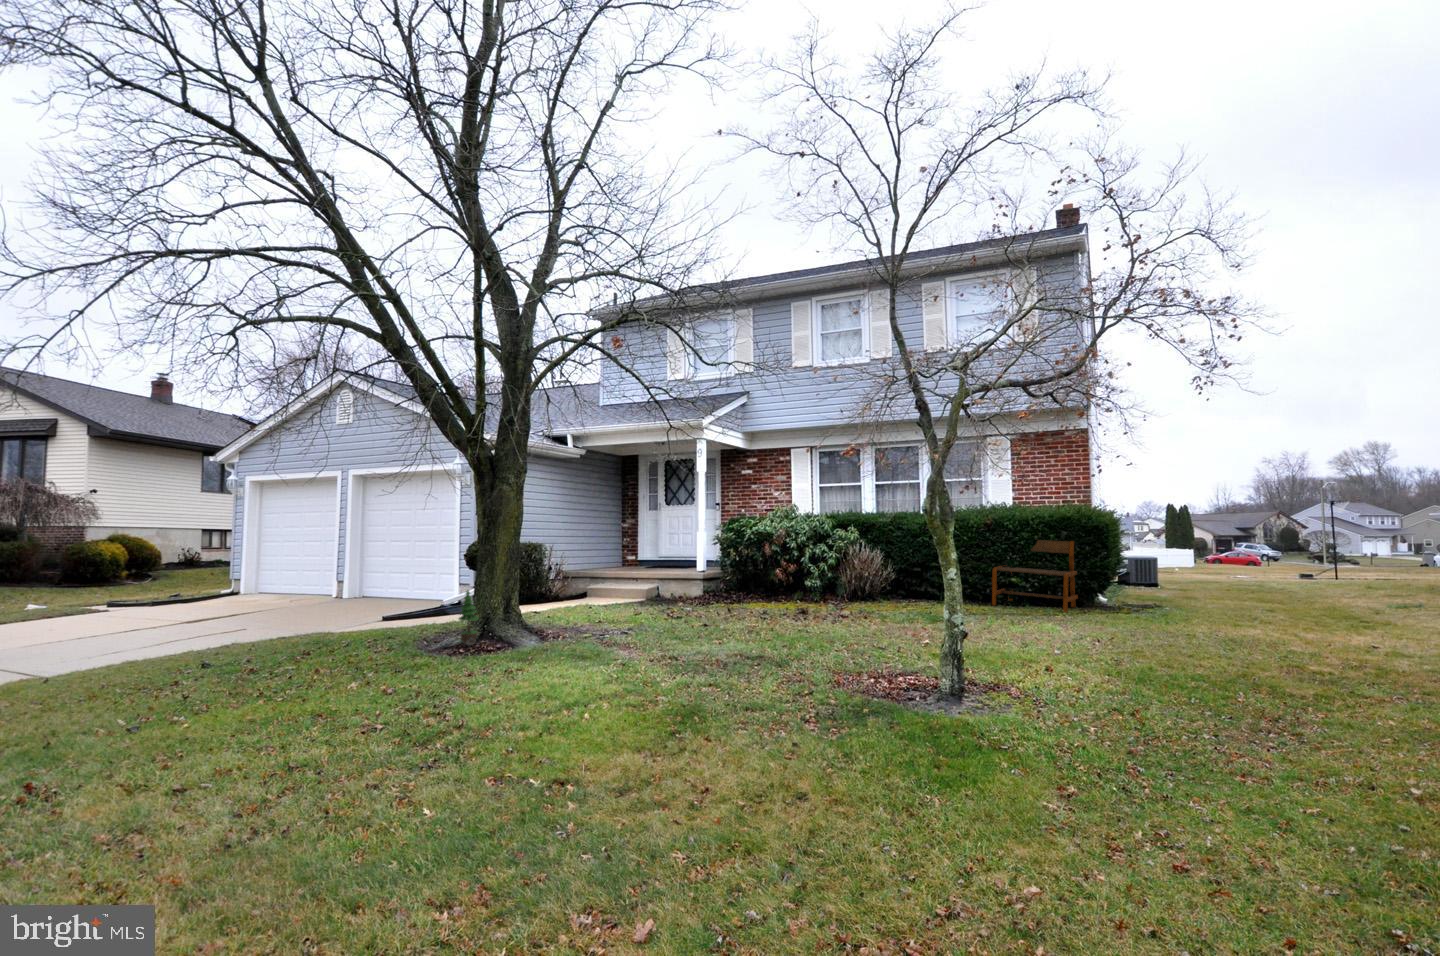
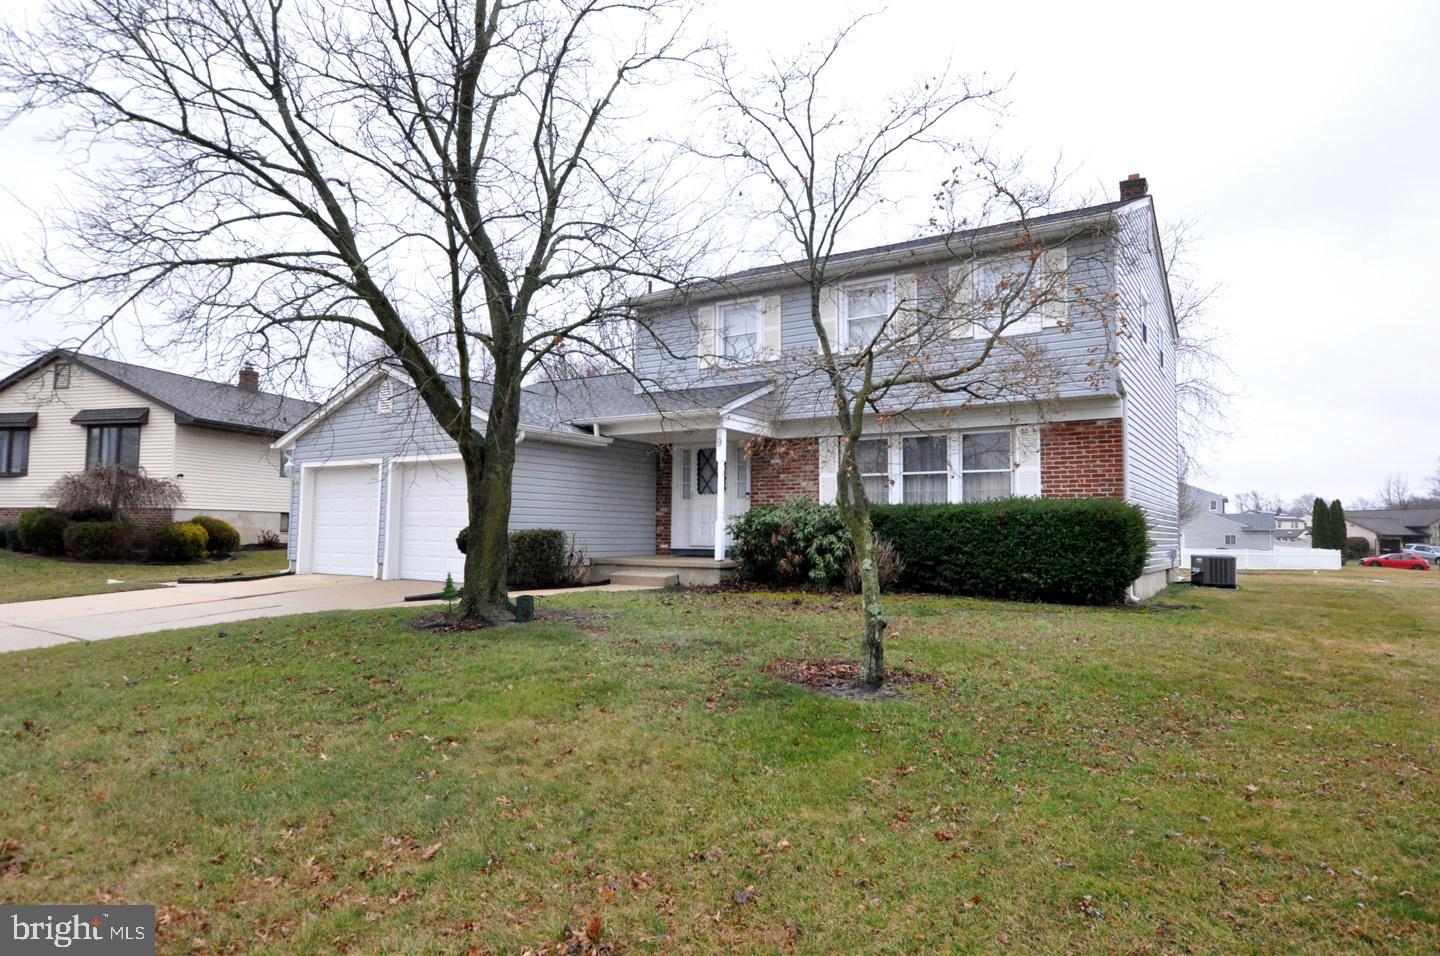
bench: present [992,540,1078,613] -> none [1001,532,1093,614]
watering can: none [520,610,563,640] -> present [500,593,540,621]

